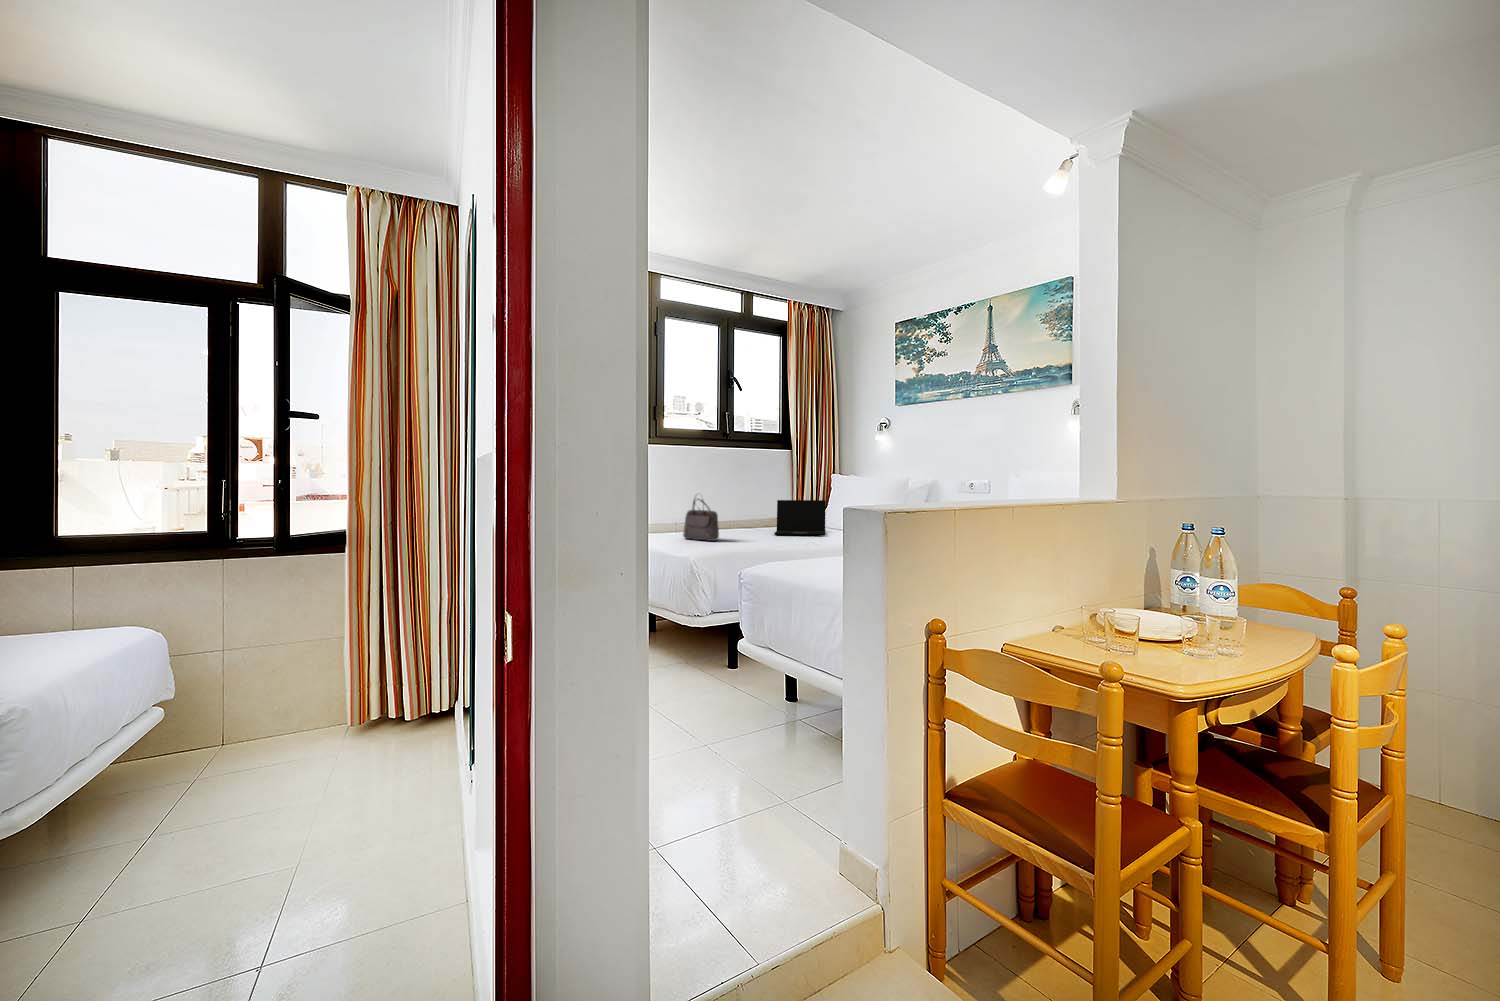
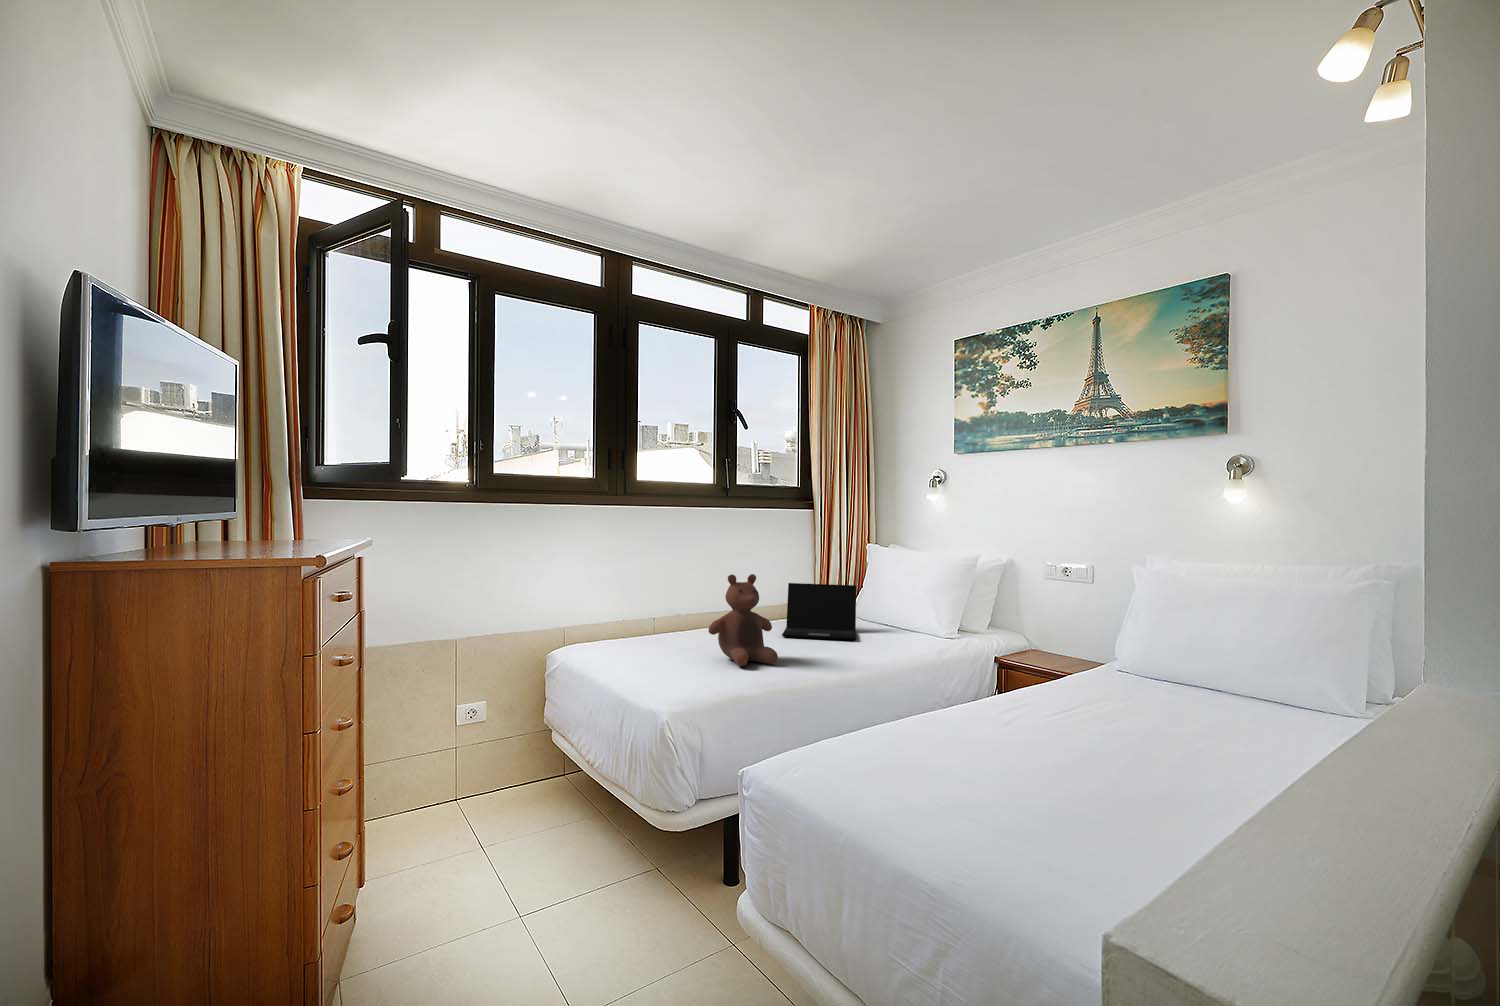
stuffed bear: none [726,487,774,546] -> present [708,574,778,666]
handbag: present [683,497,719,541] -> none [649,579,699,651]

